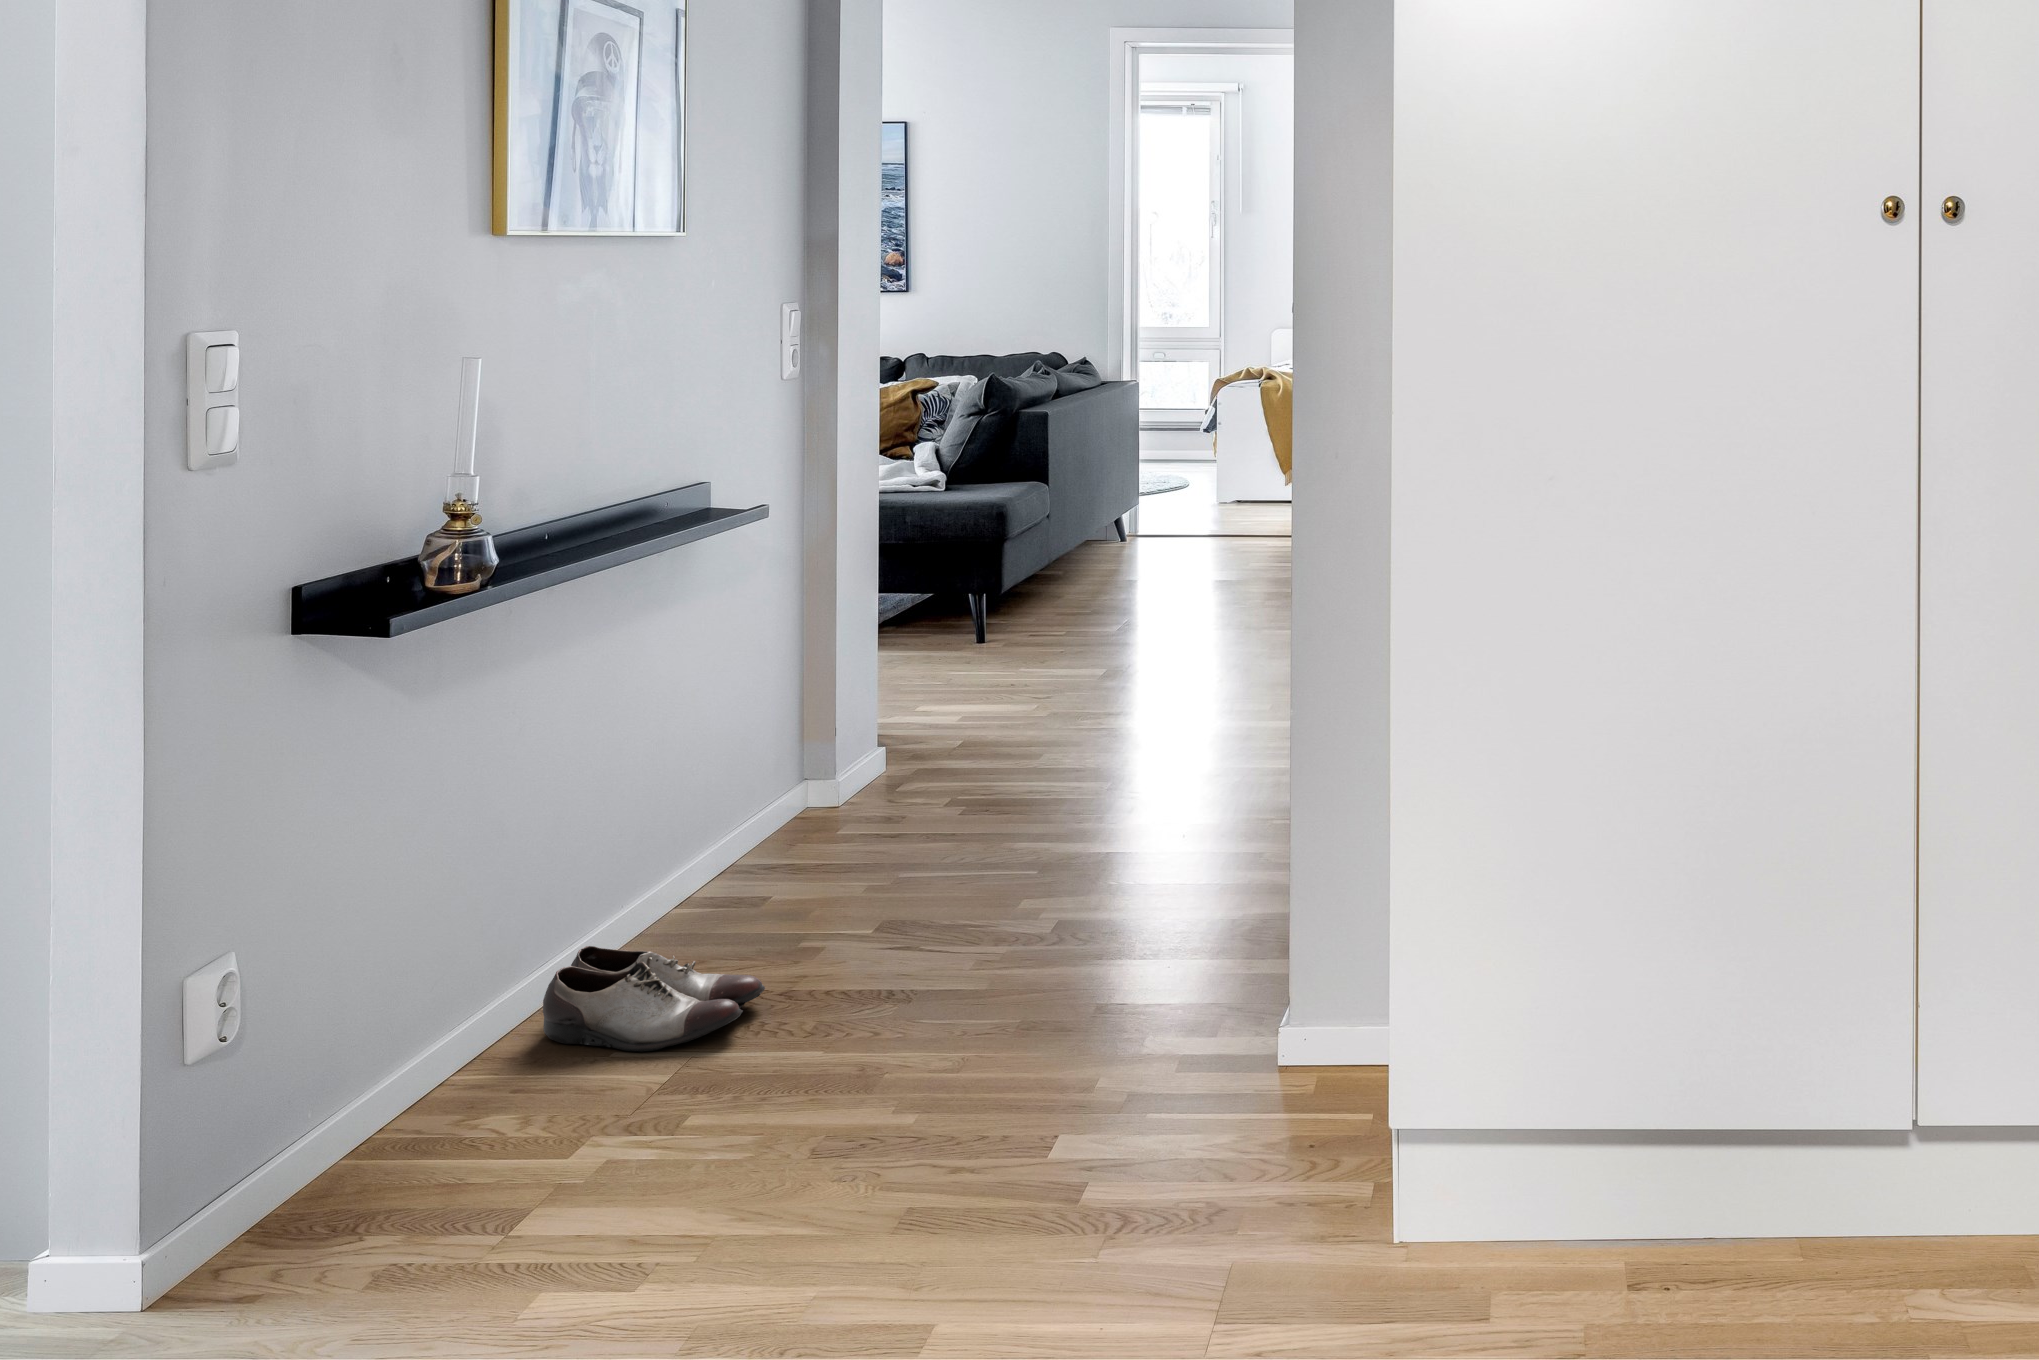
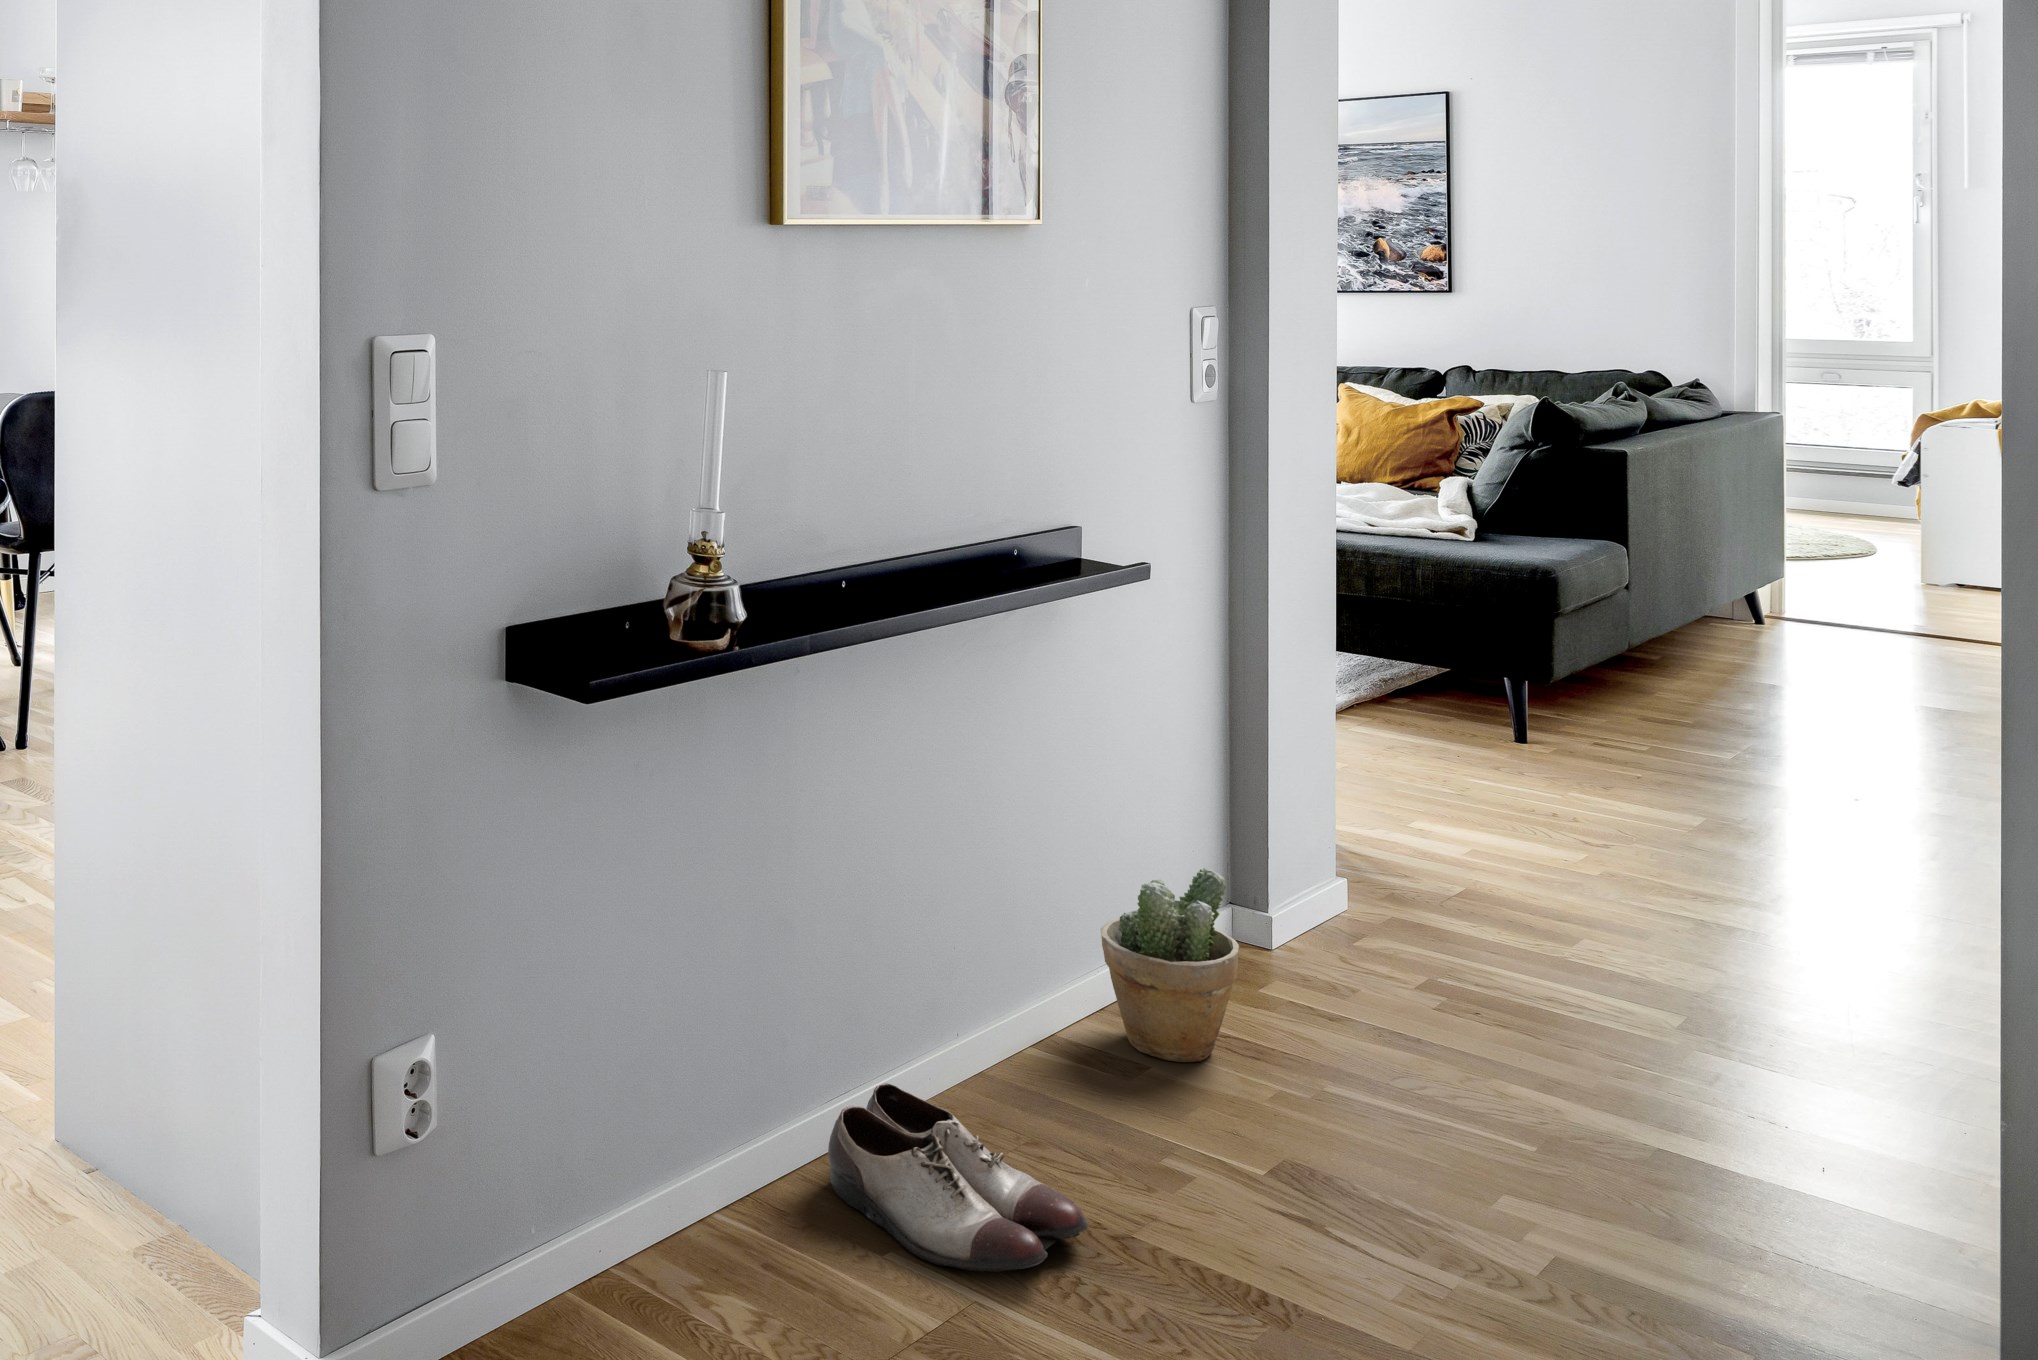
potted plant: none [729,738,837,891] -> present [1100,868,1239,1062]

